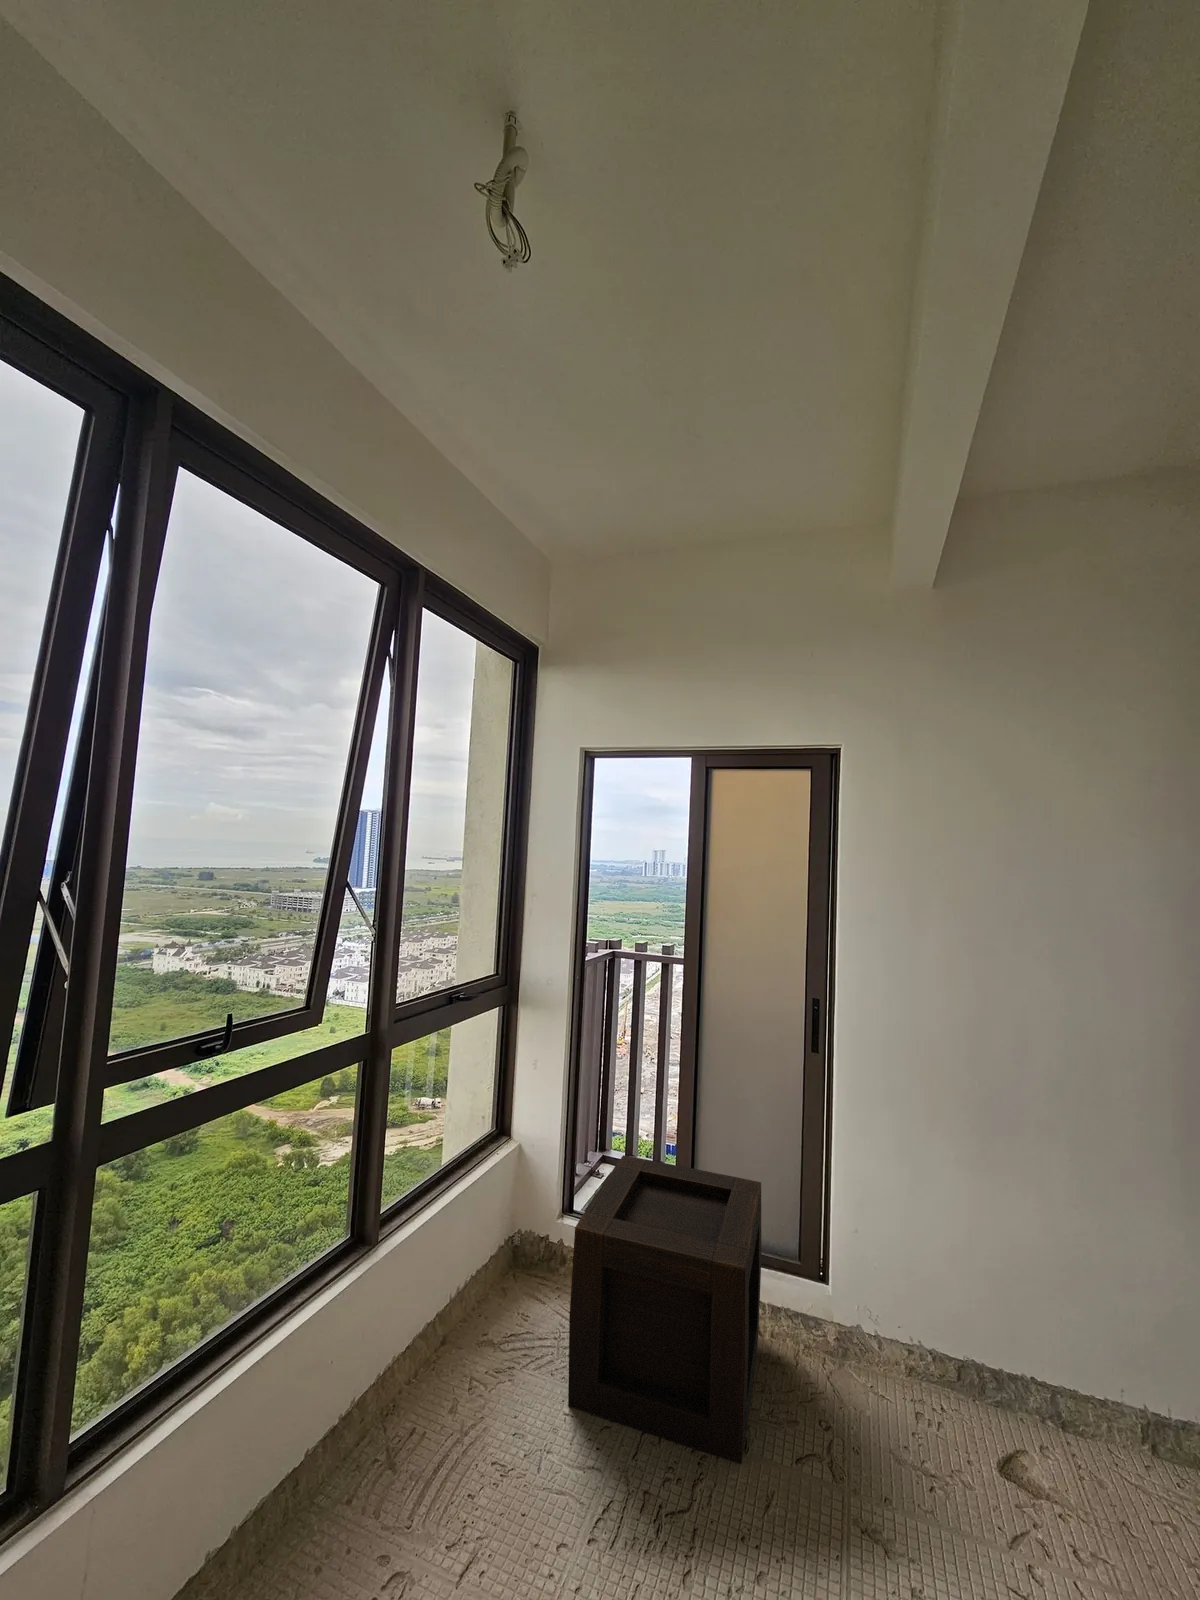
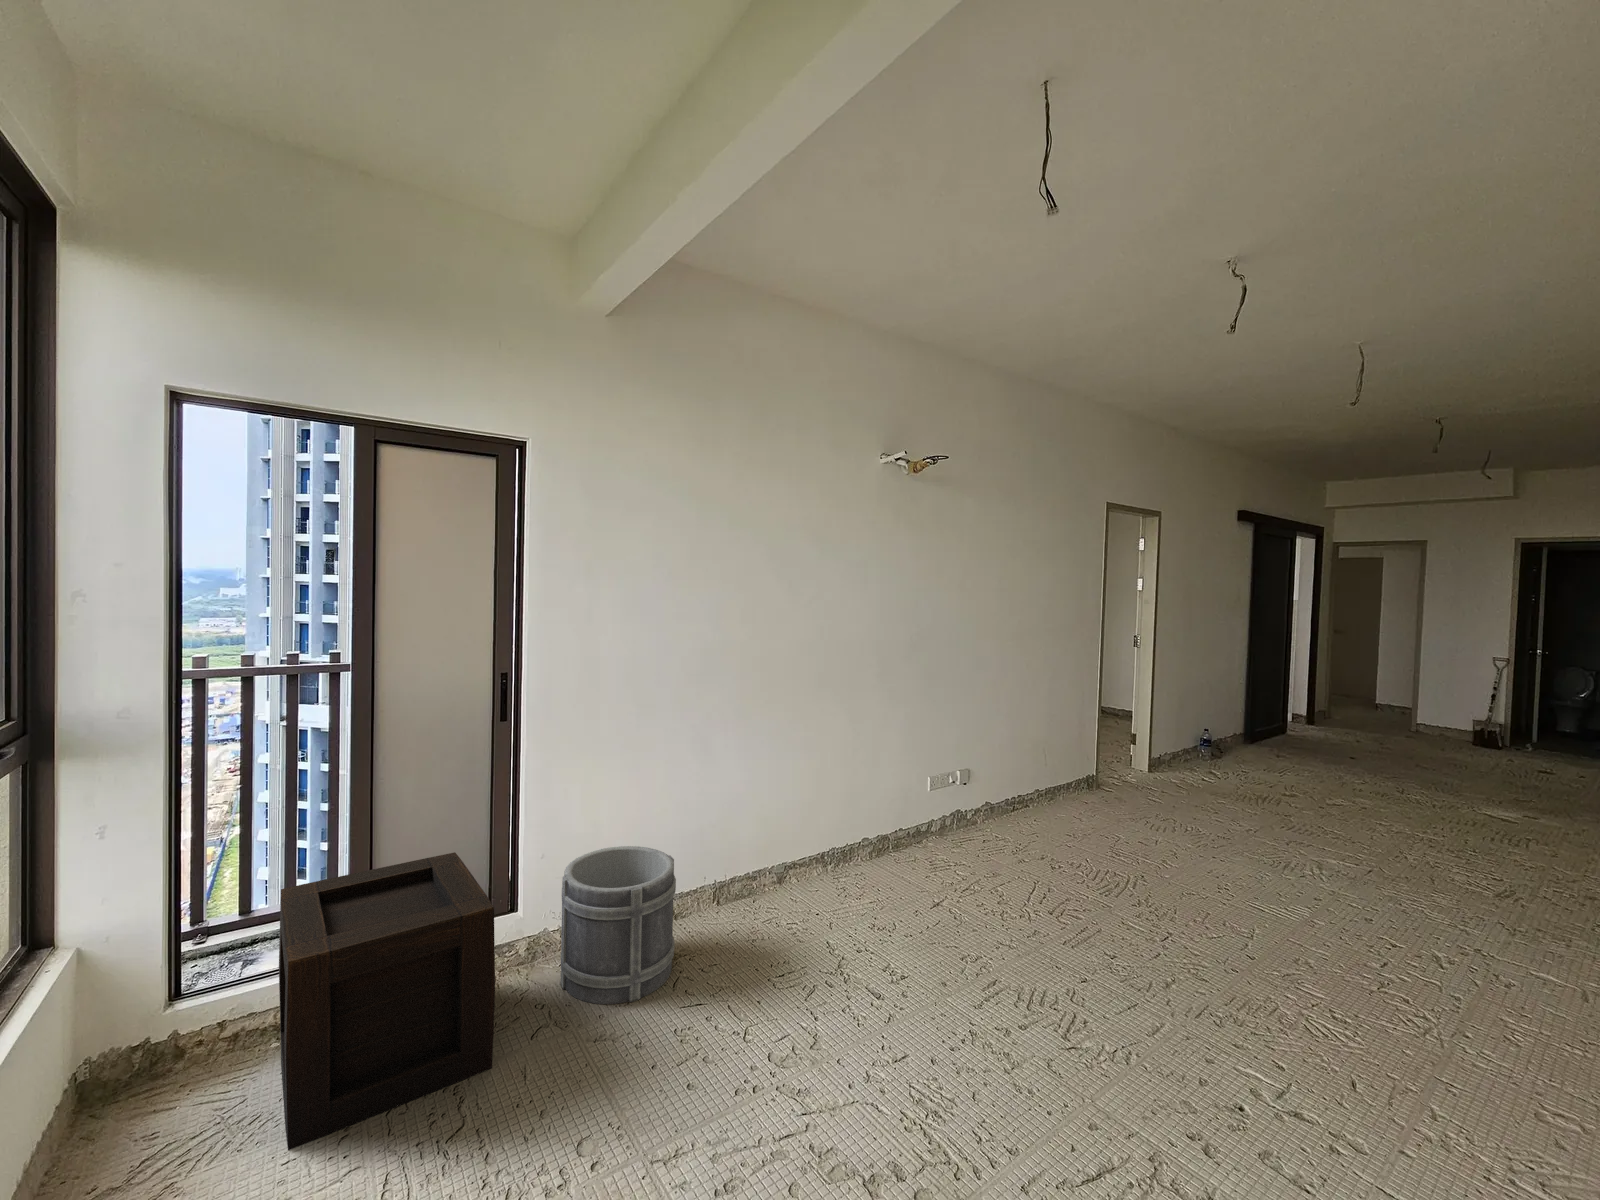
bucket: none [861,1252,1032,1522] -> present [561,846,676,1004]

